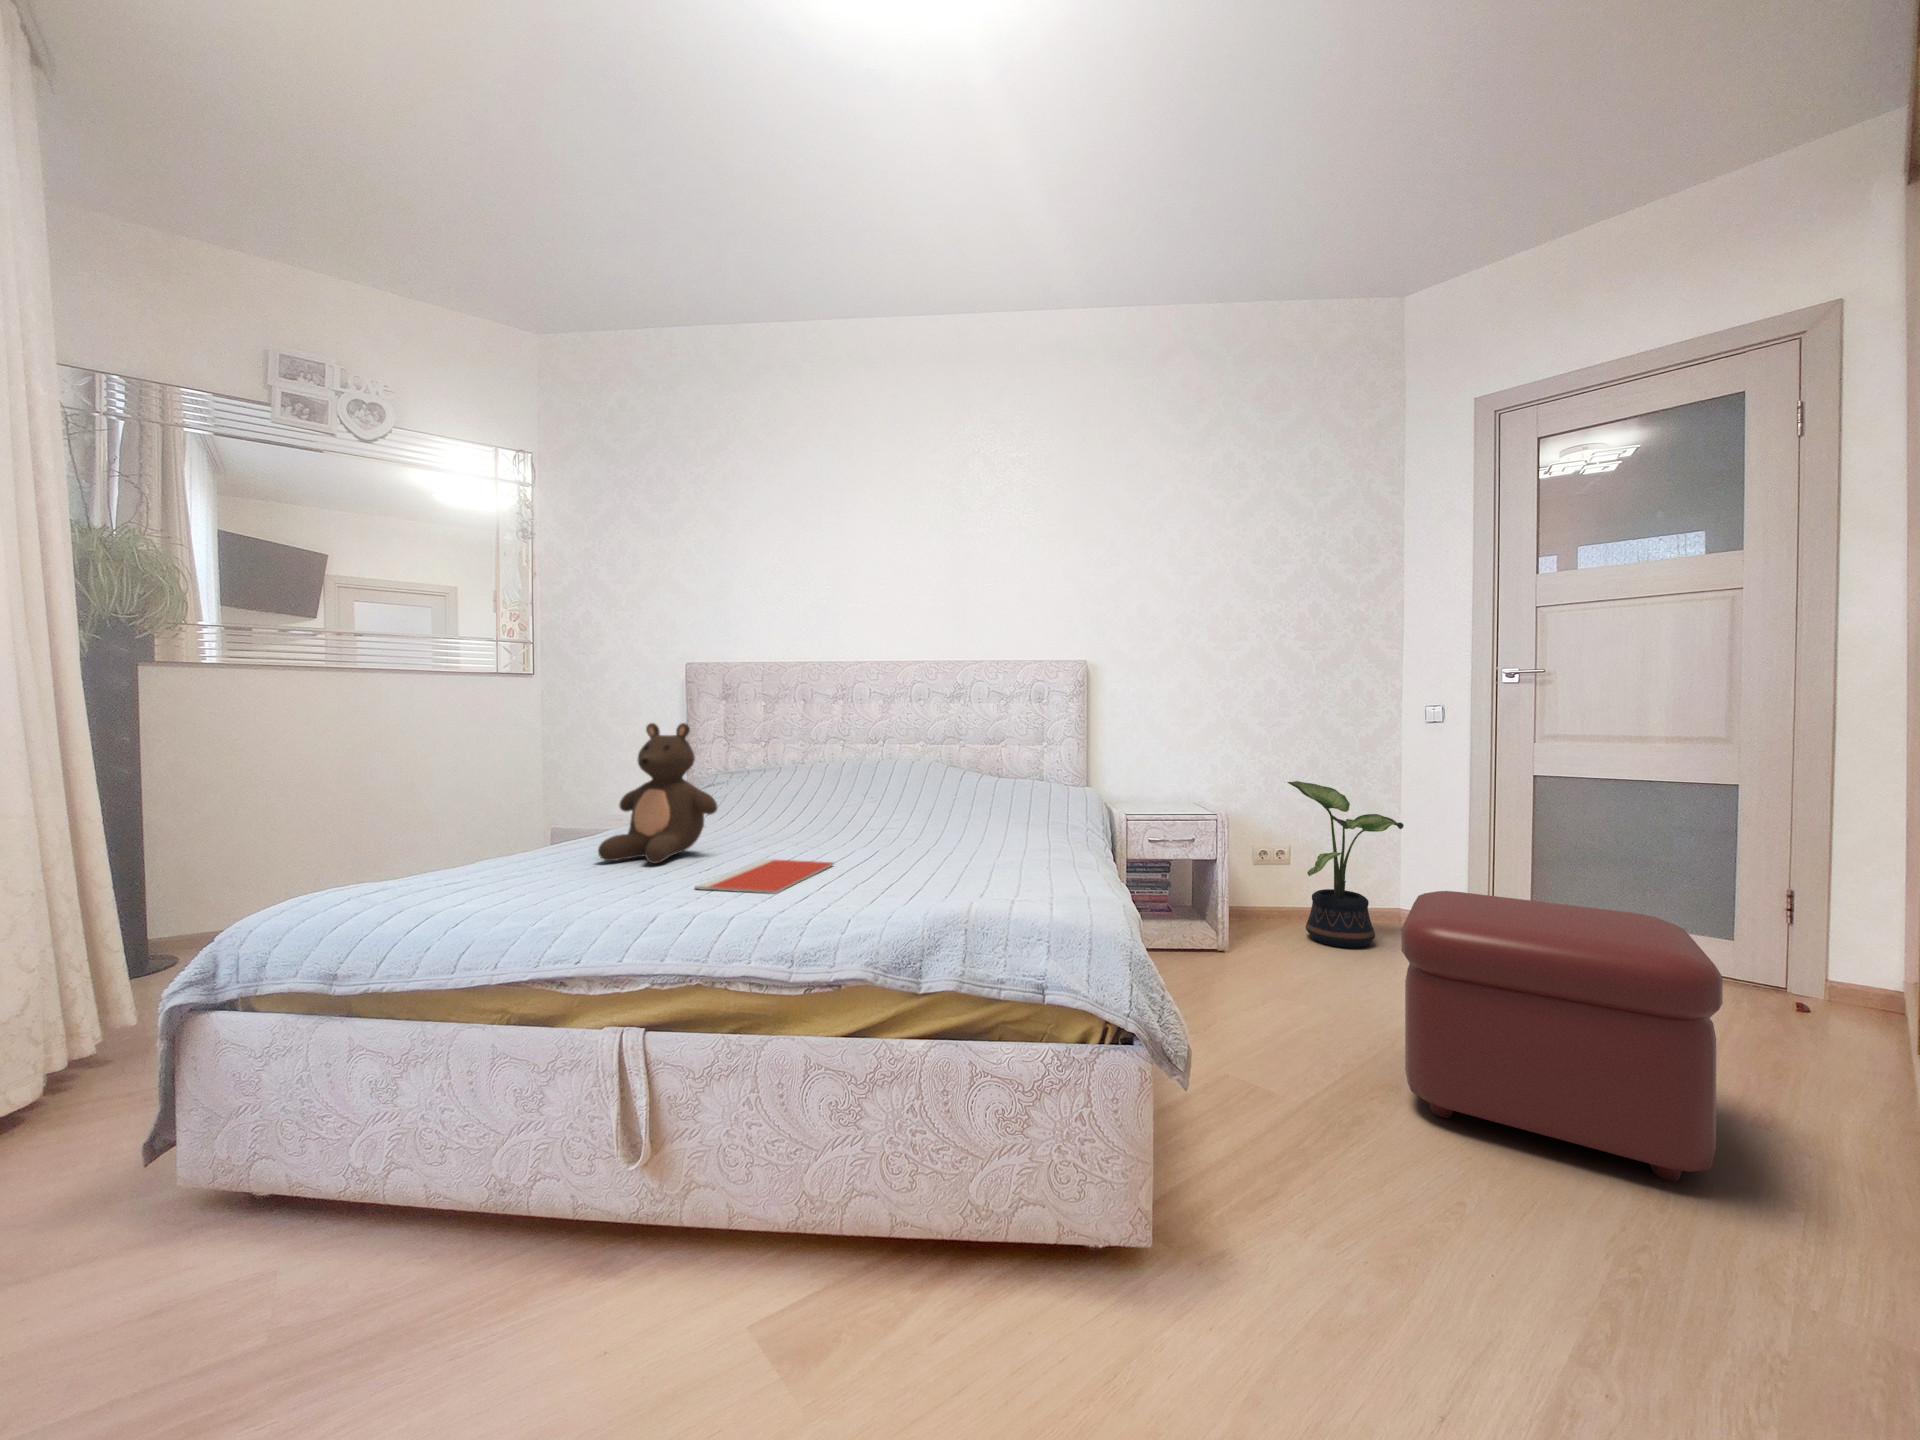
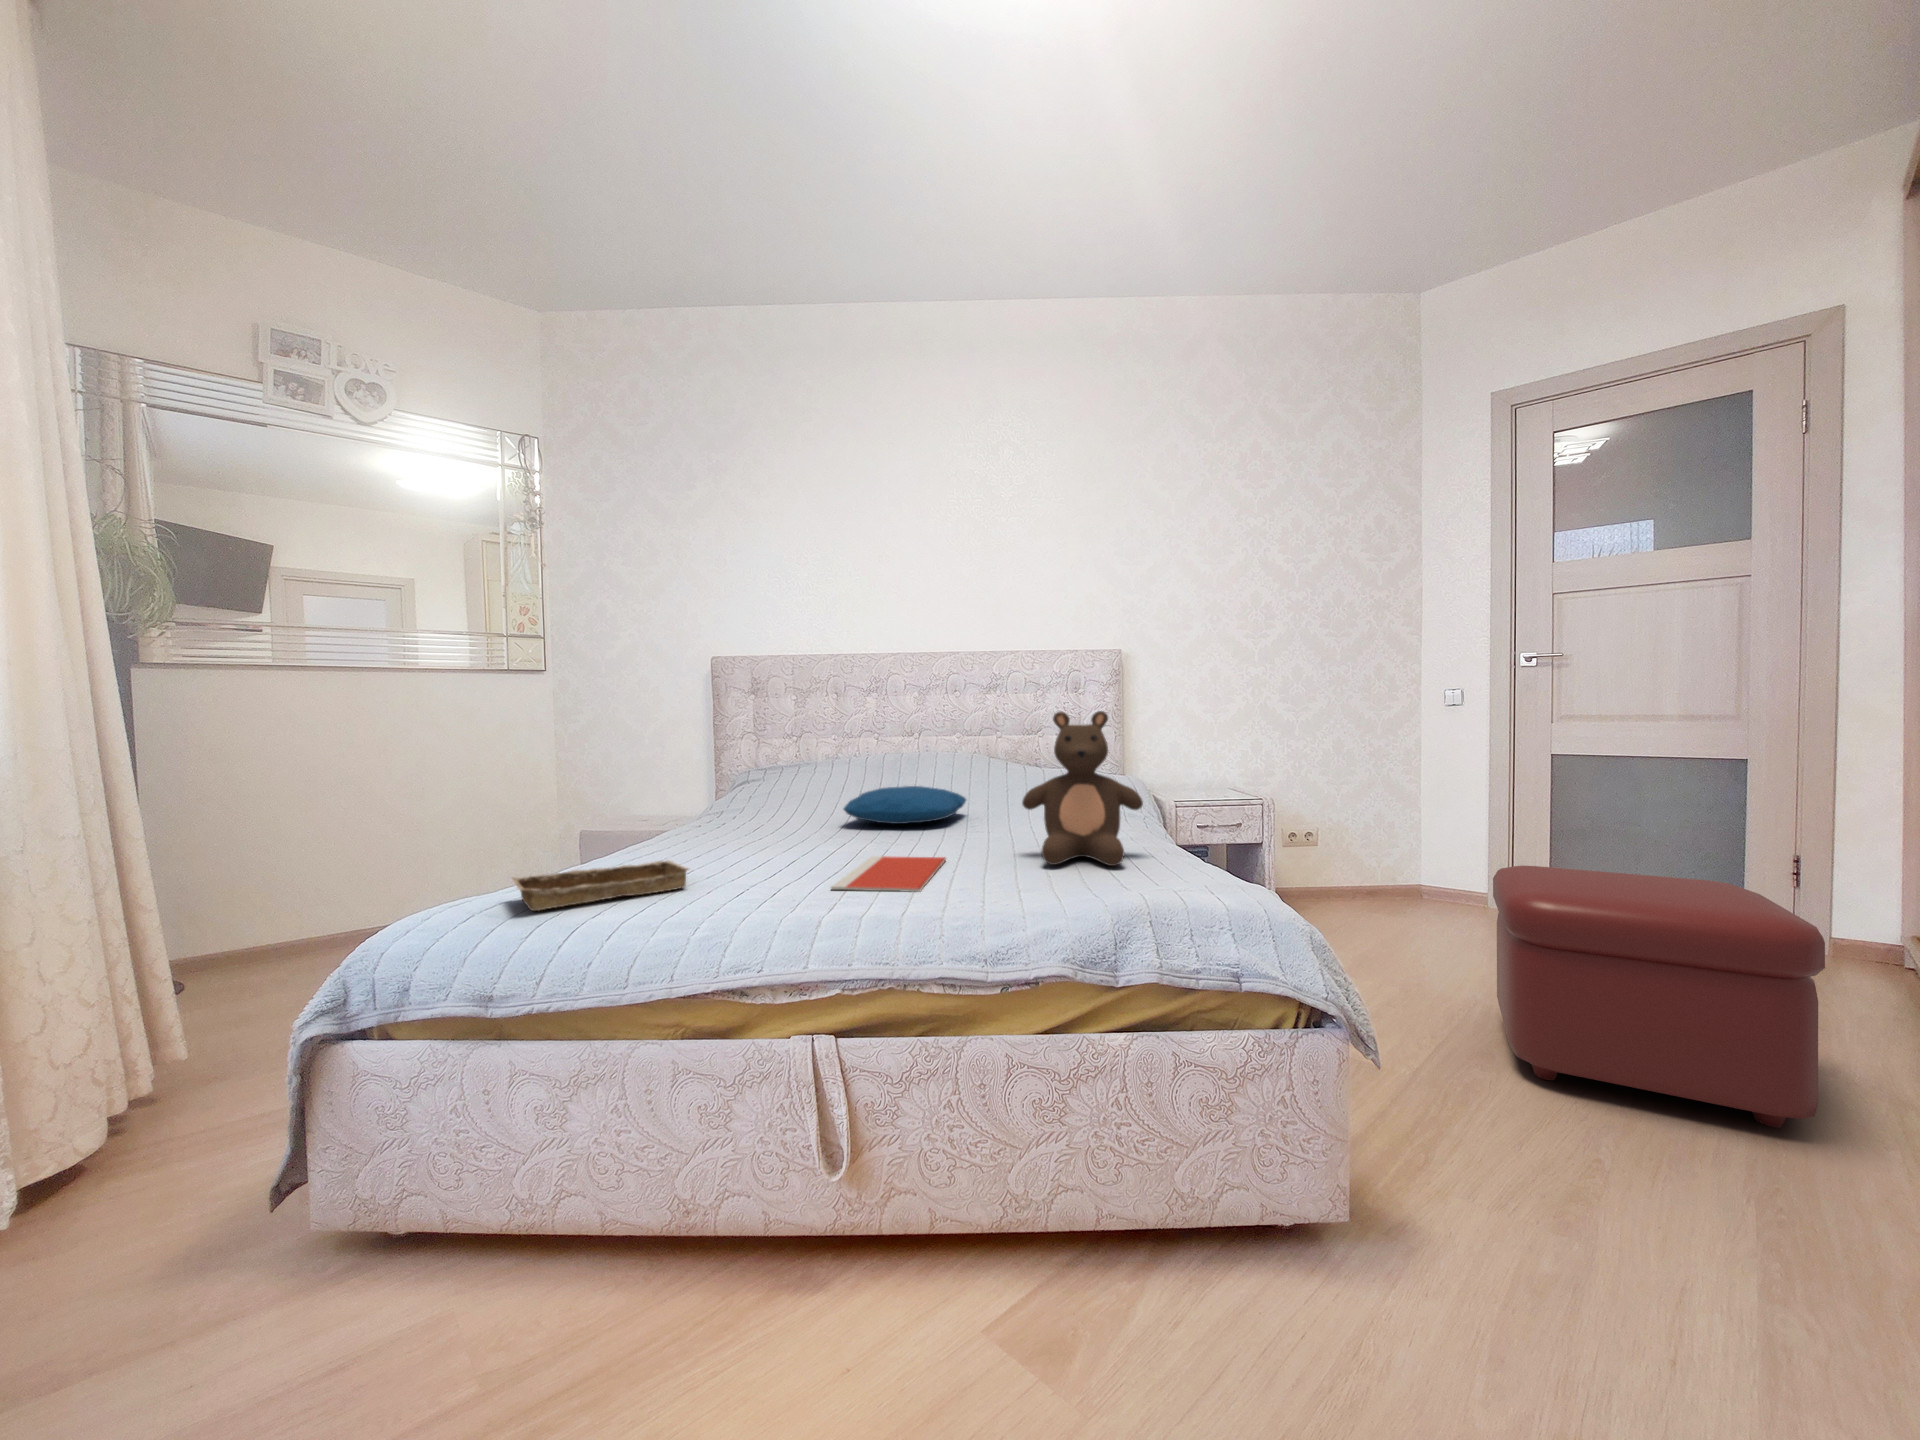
teddy bear: present [598,723,717,863] -> present [1022,711,1143,866]
potted plant: present [1288,781,1404,948] -> none [1315,764,1430,922]
pillow: none [774,794,904,829] -> present [844,786,966,824]
tray: none [392,856,570,899] -> present [512,860,689,911]

